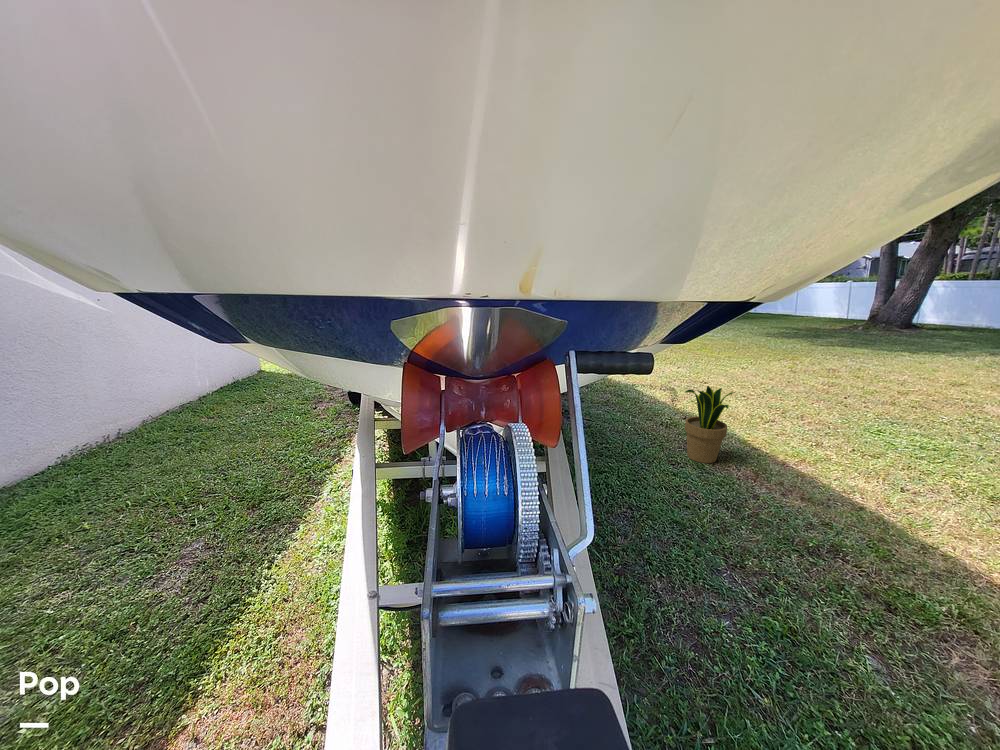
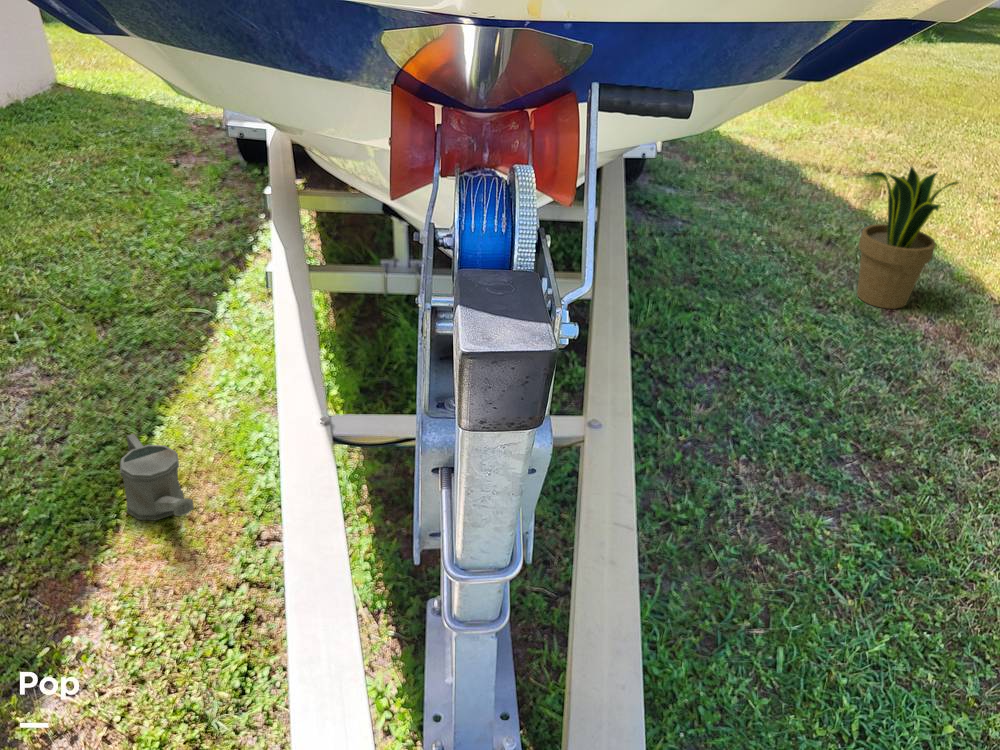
watering can: none [230,598,280,675] -> present [120,434,194,520]

